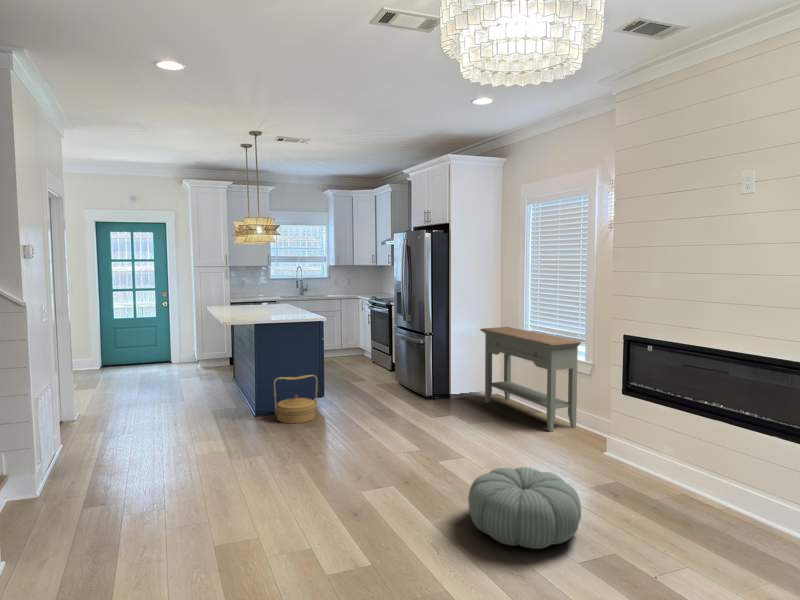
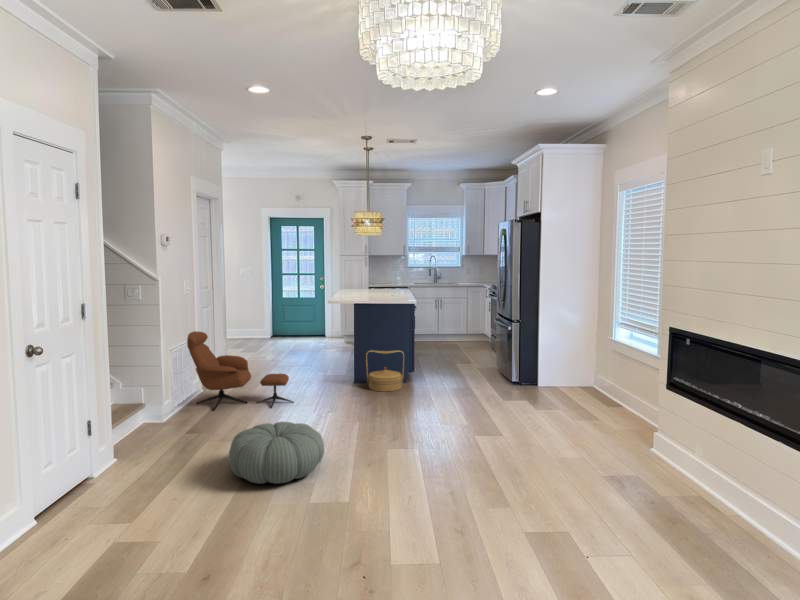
console table: present [480,327,581,432] -> none [568,318,654,426]
lounge chair: none [52,373,202,477] -> present [187,331,293,411]
pouf: present [468,467,581,549] -> present [229,422,324,484]

